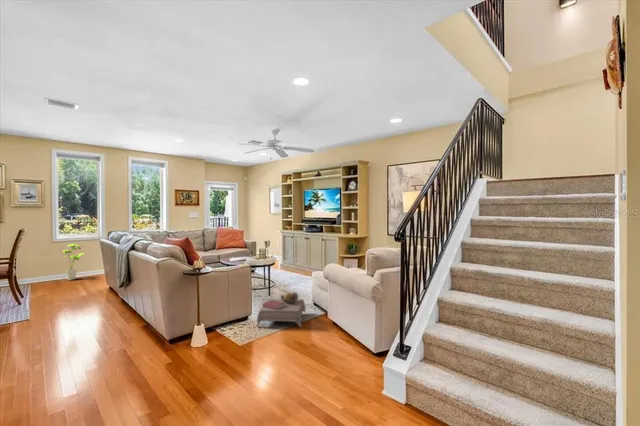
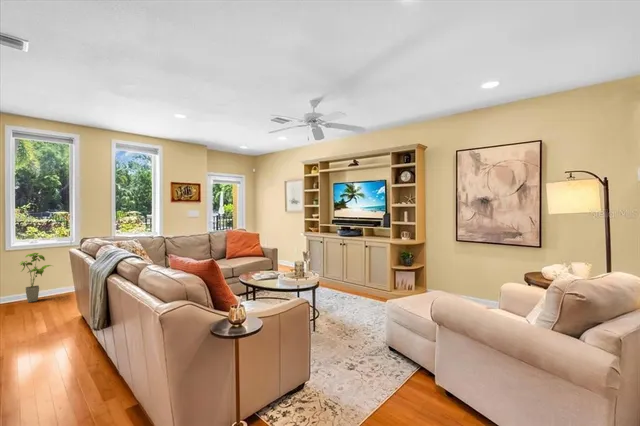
ottoman: present [257,292,305,327] -> none [325,341,402,408]

